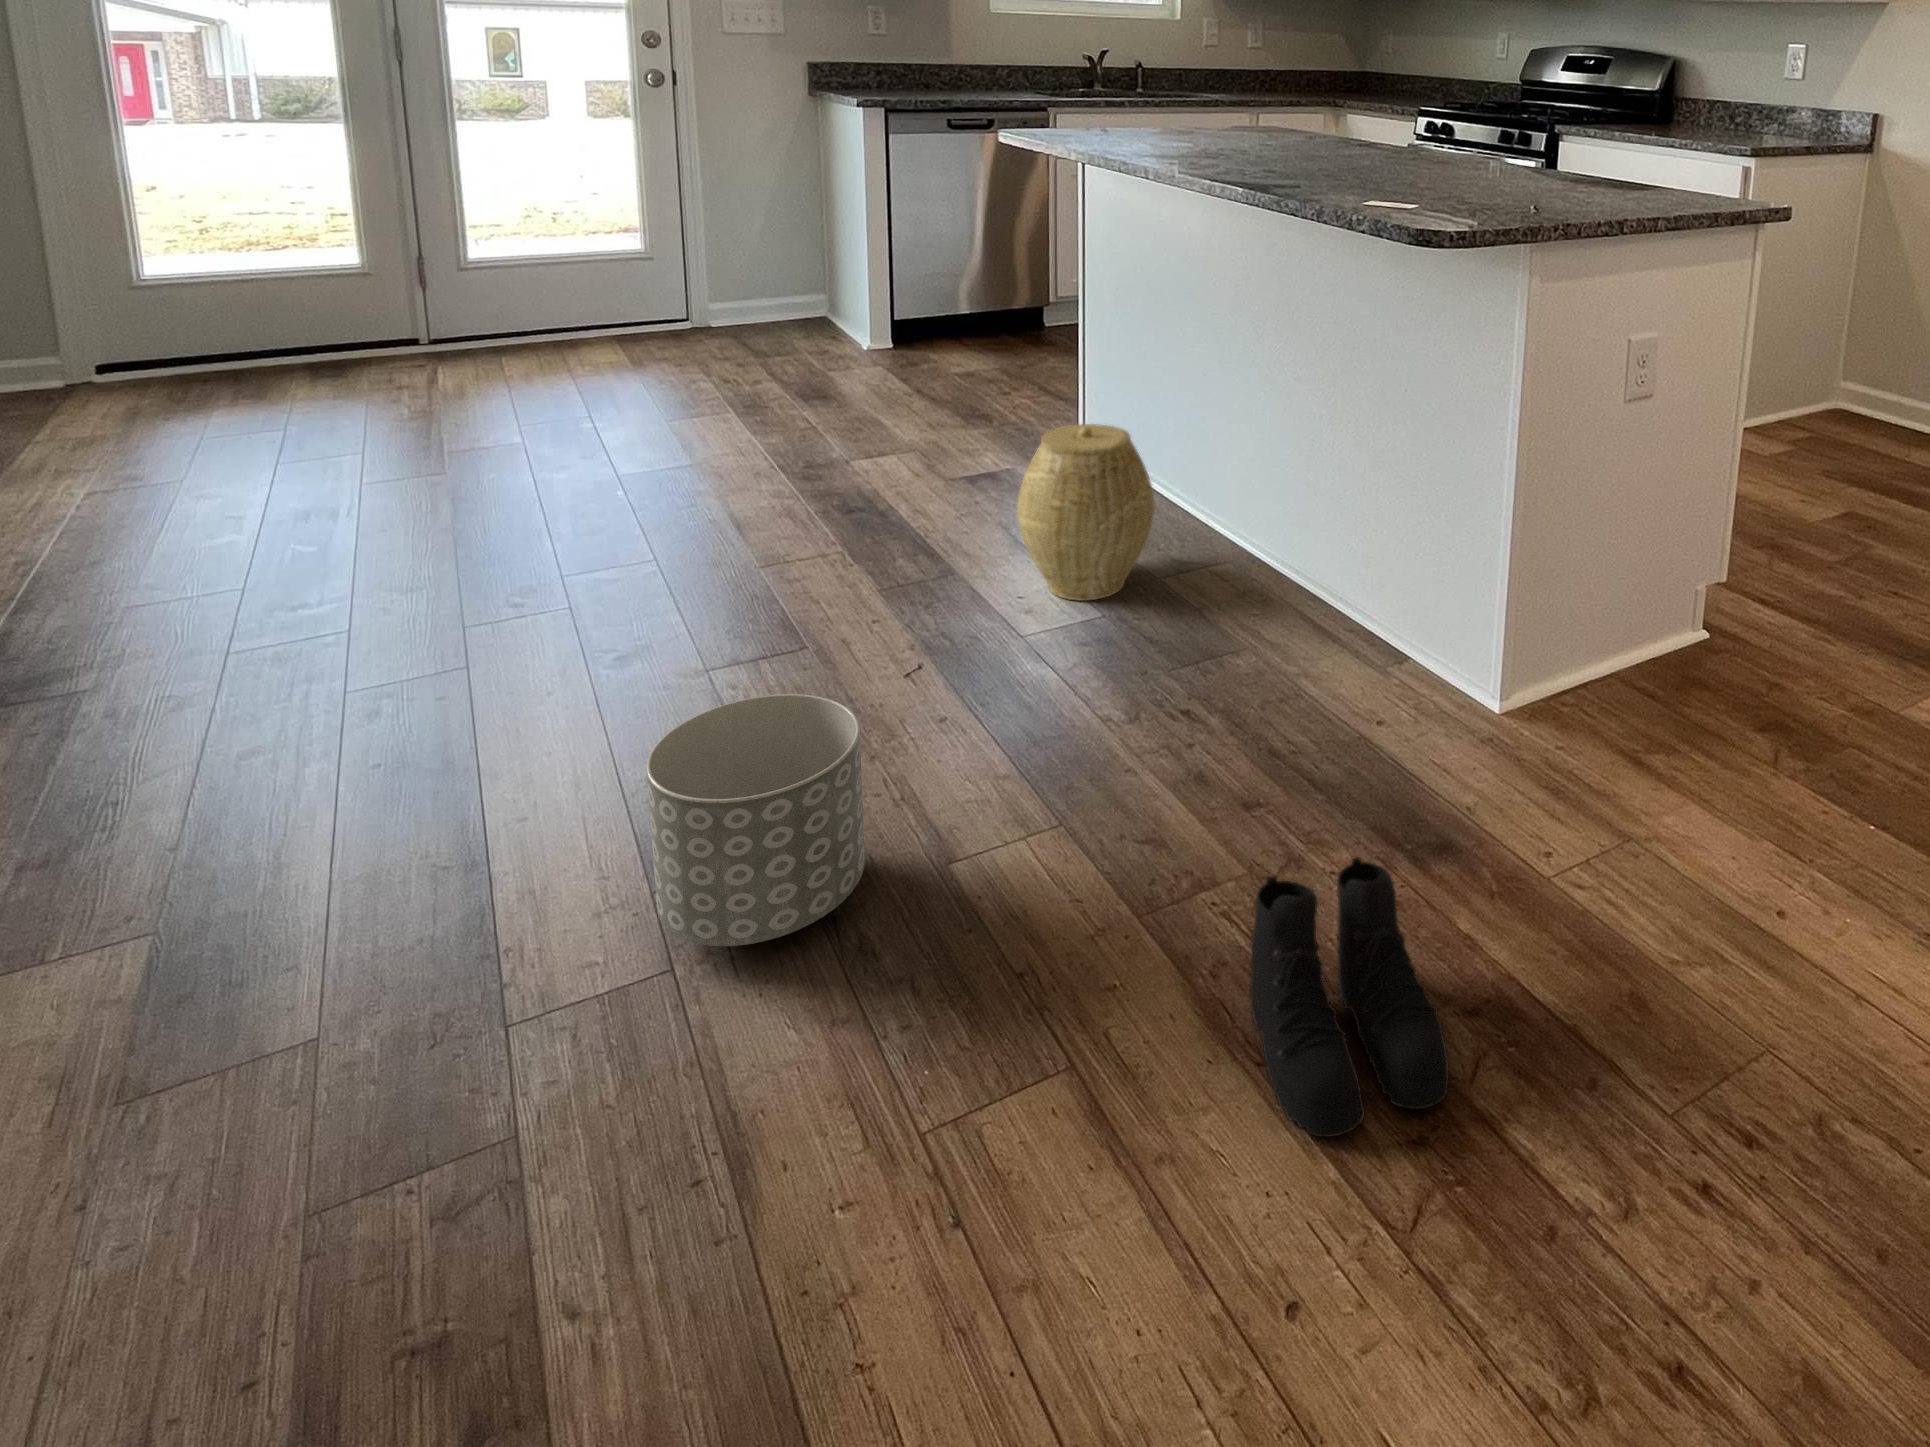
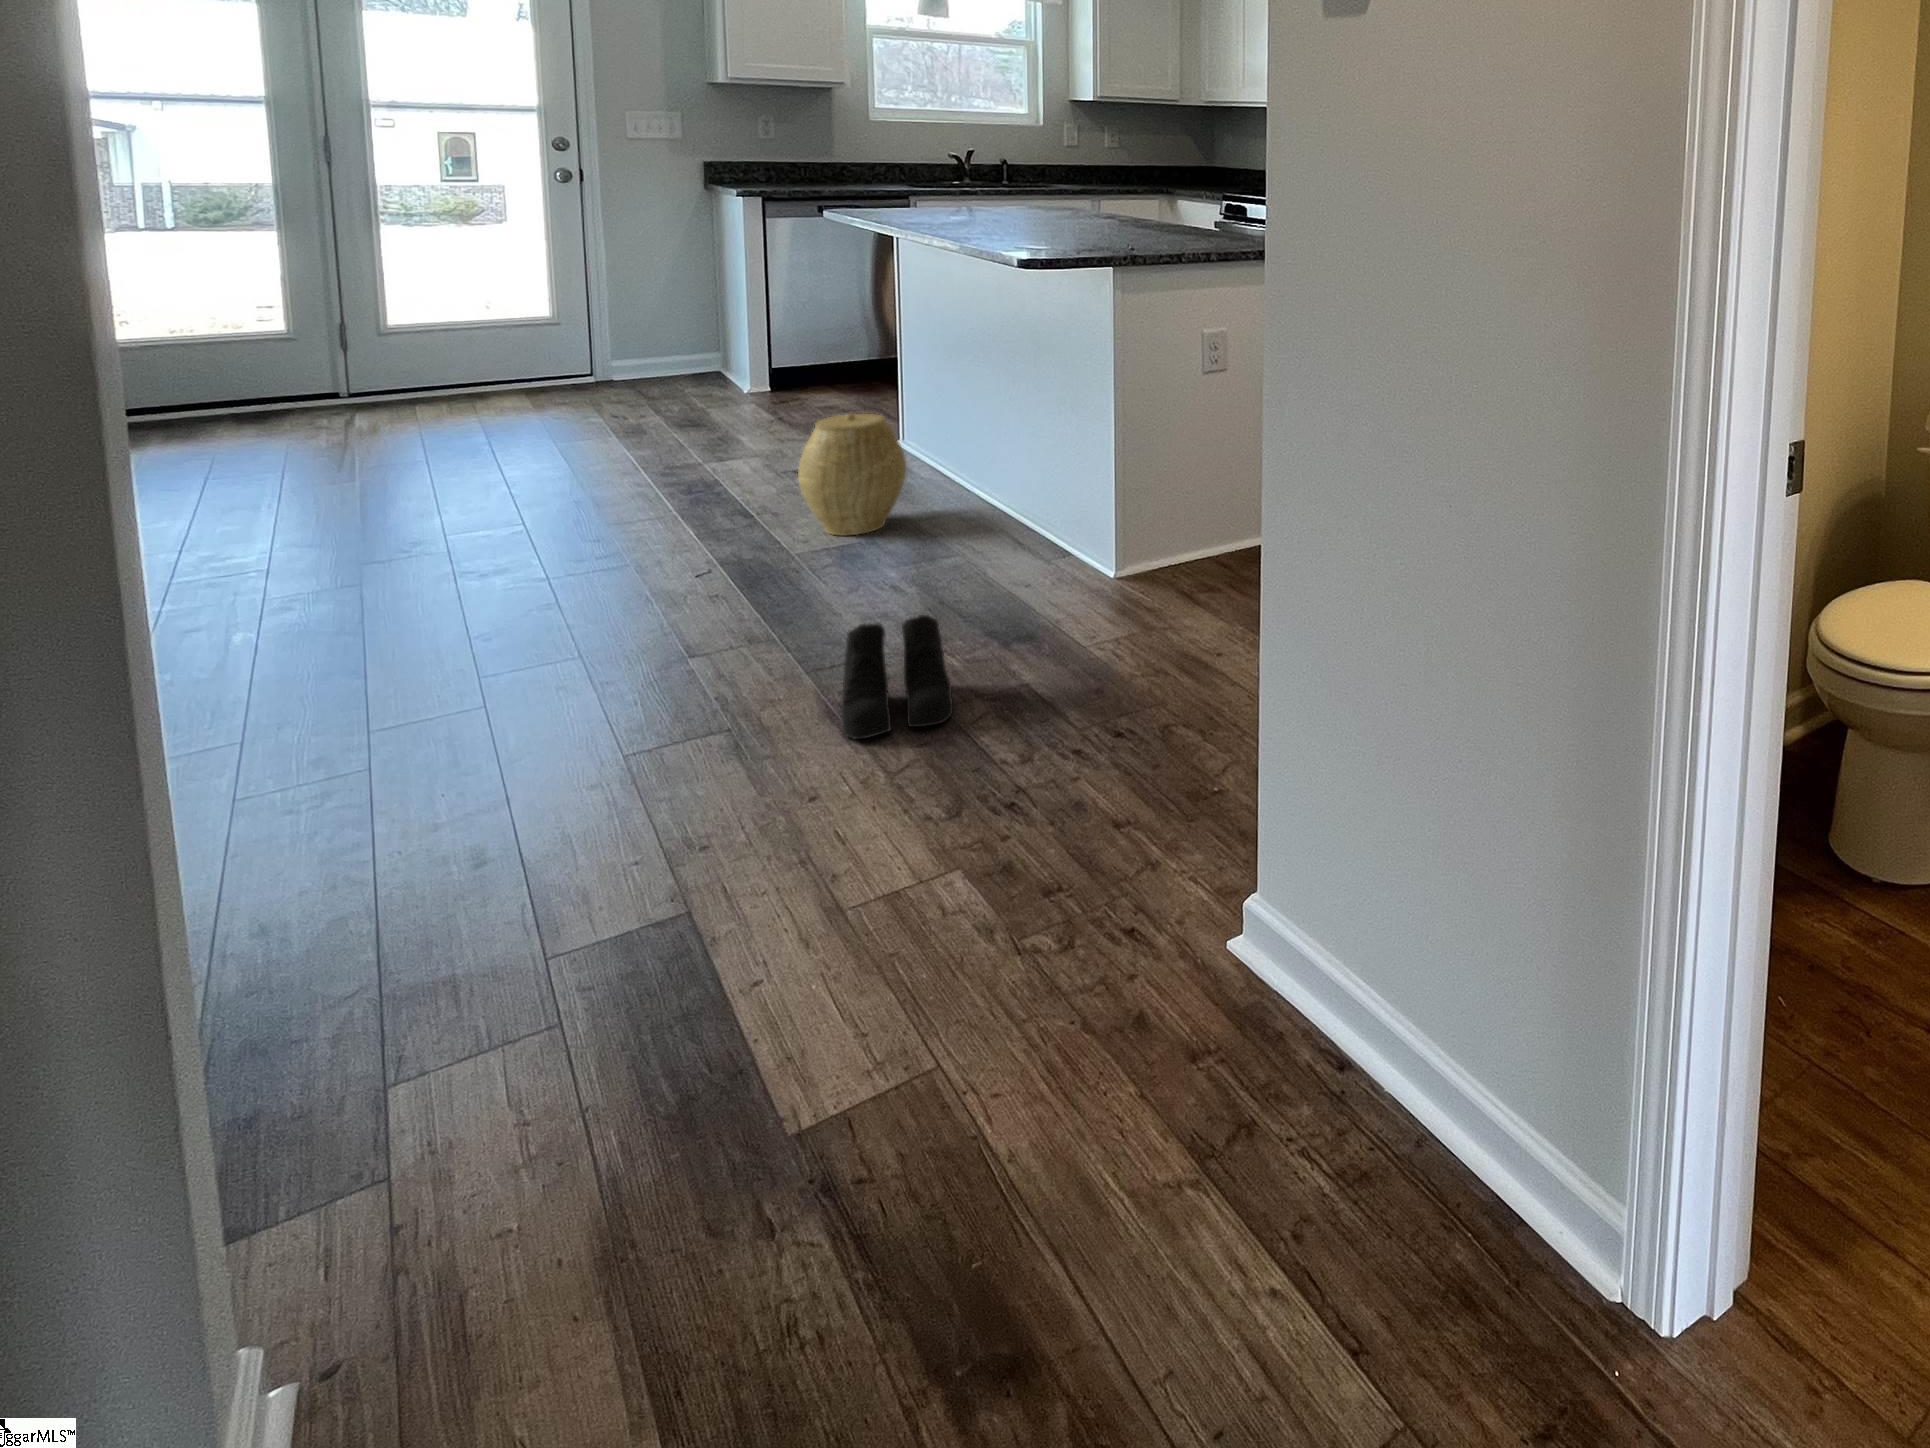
planter: present [646,694,865,946] -> none [467,554,623,691]

